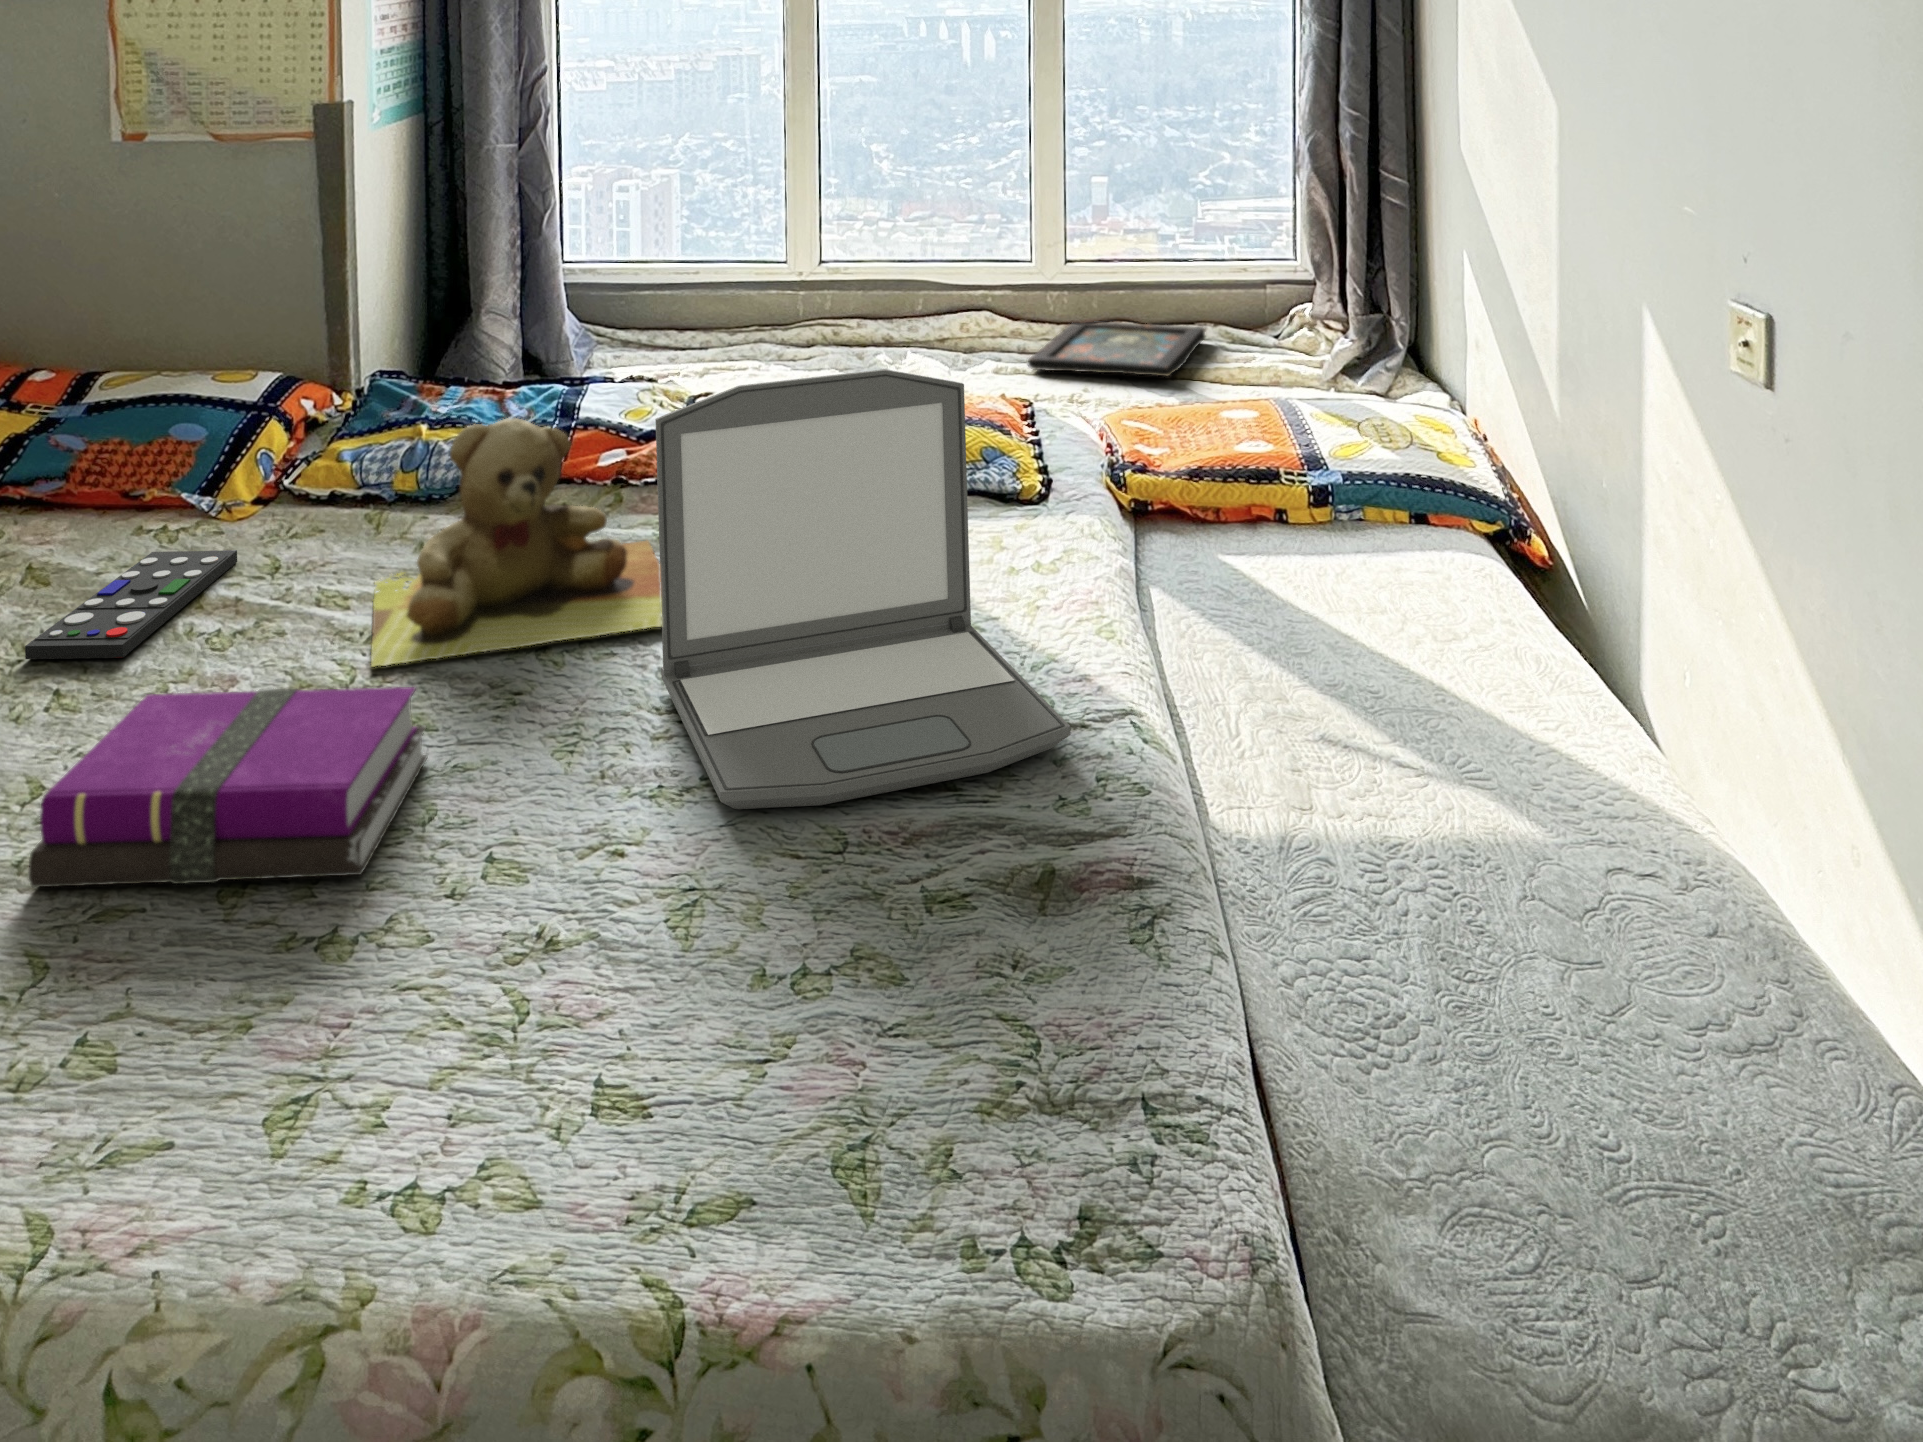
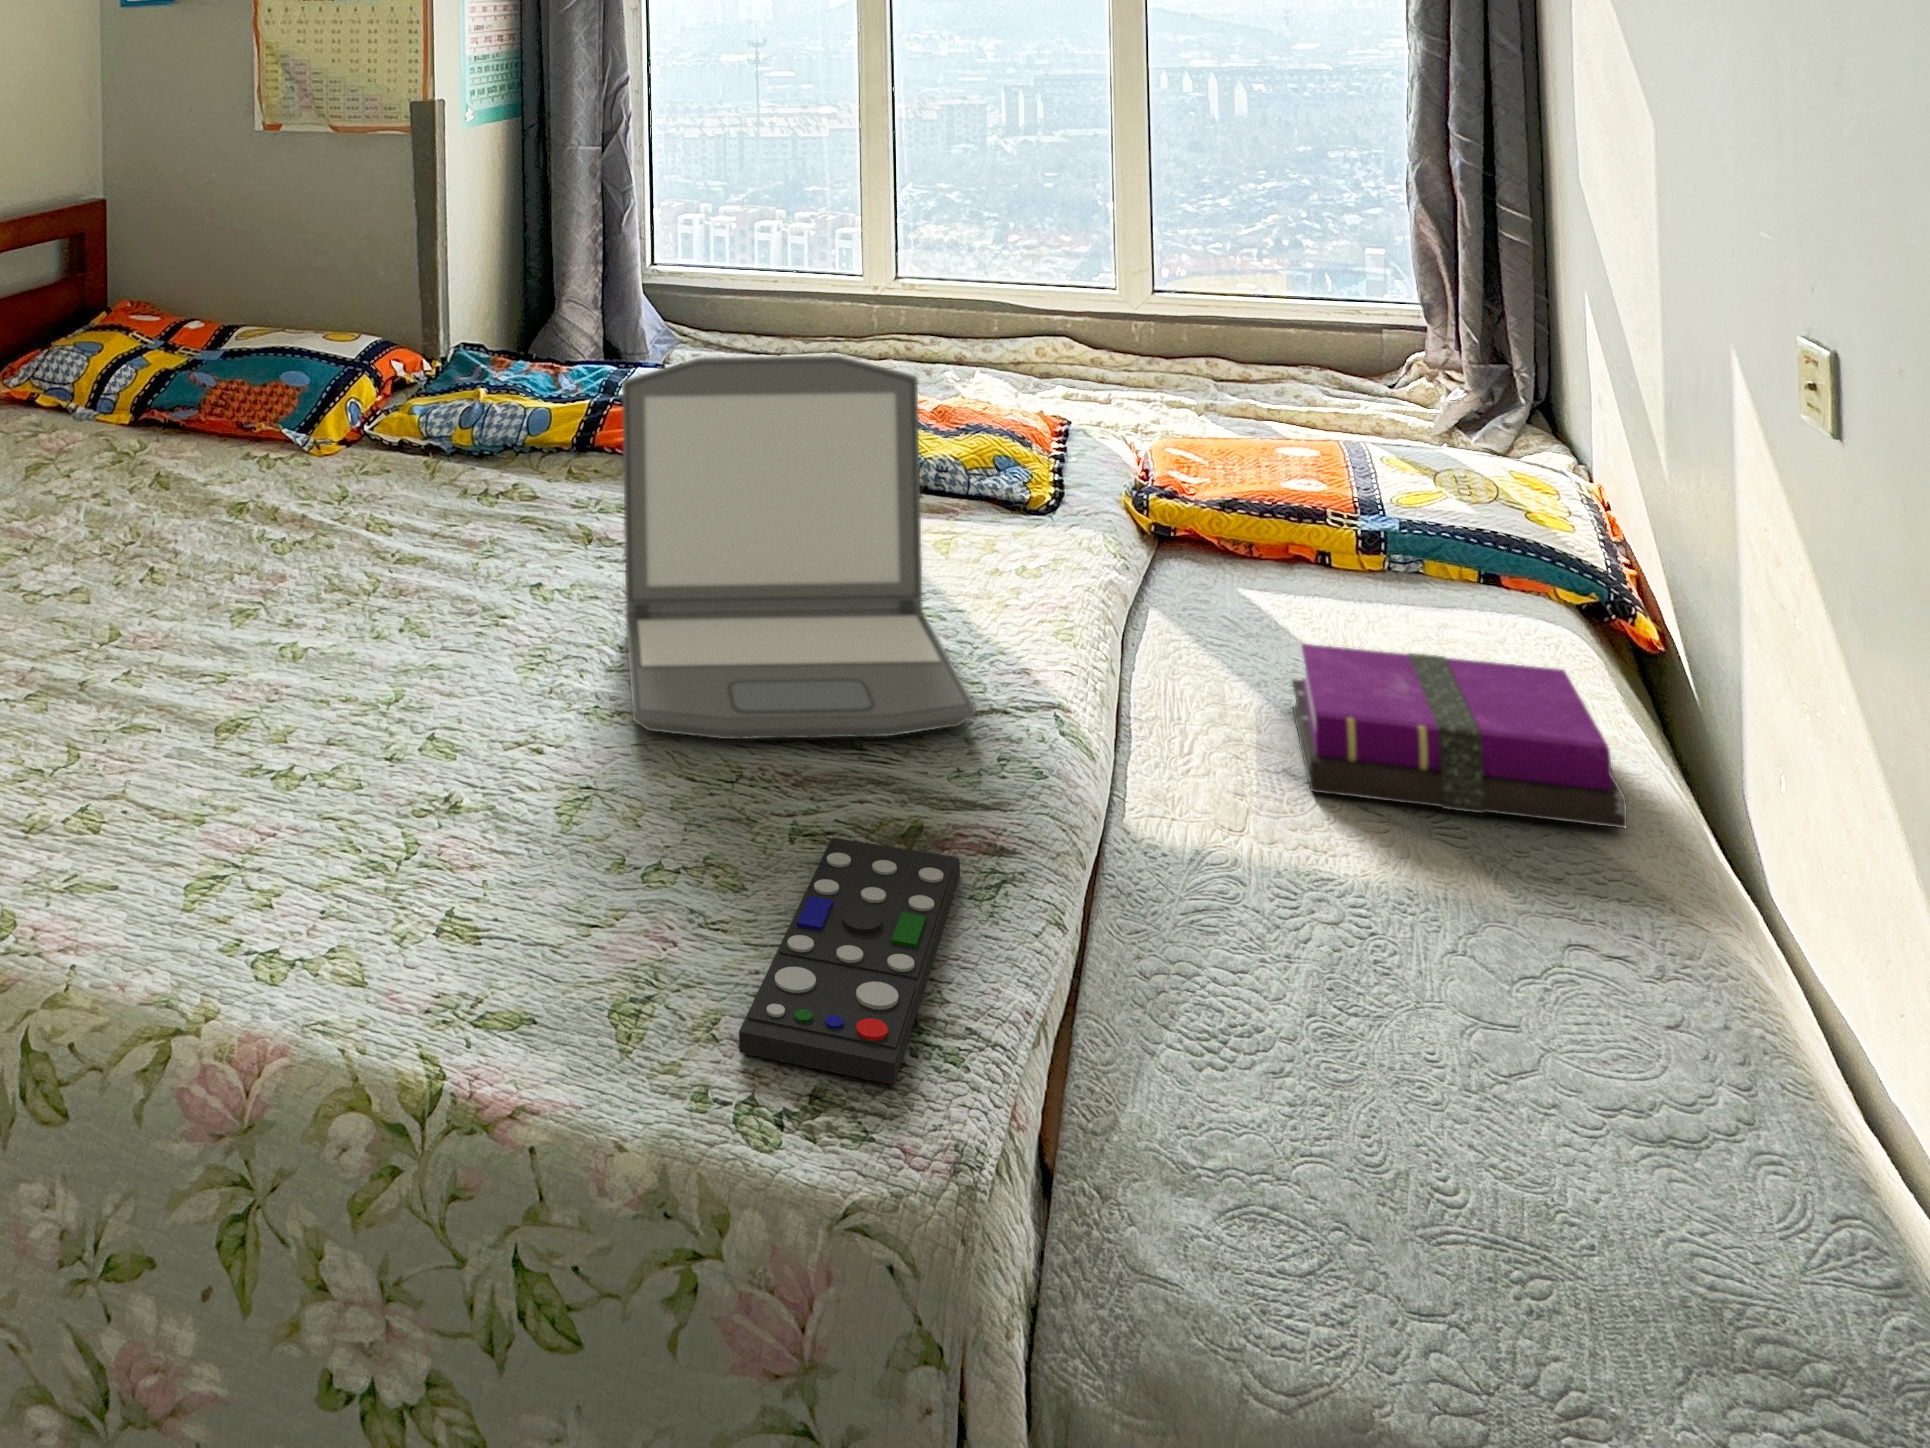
tray: present [1028,321,1205,376] -> none [1093,357,1299,416]
teddy bear: present [371,418,661,667] -> none [392,379,666,579]
remote control: present [25,550,237,659] -> present [739,838,960,1085]
notebook: present [29,687,427,887] -> present [1292,644,1627,828]

